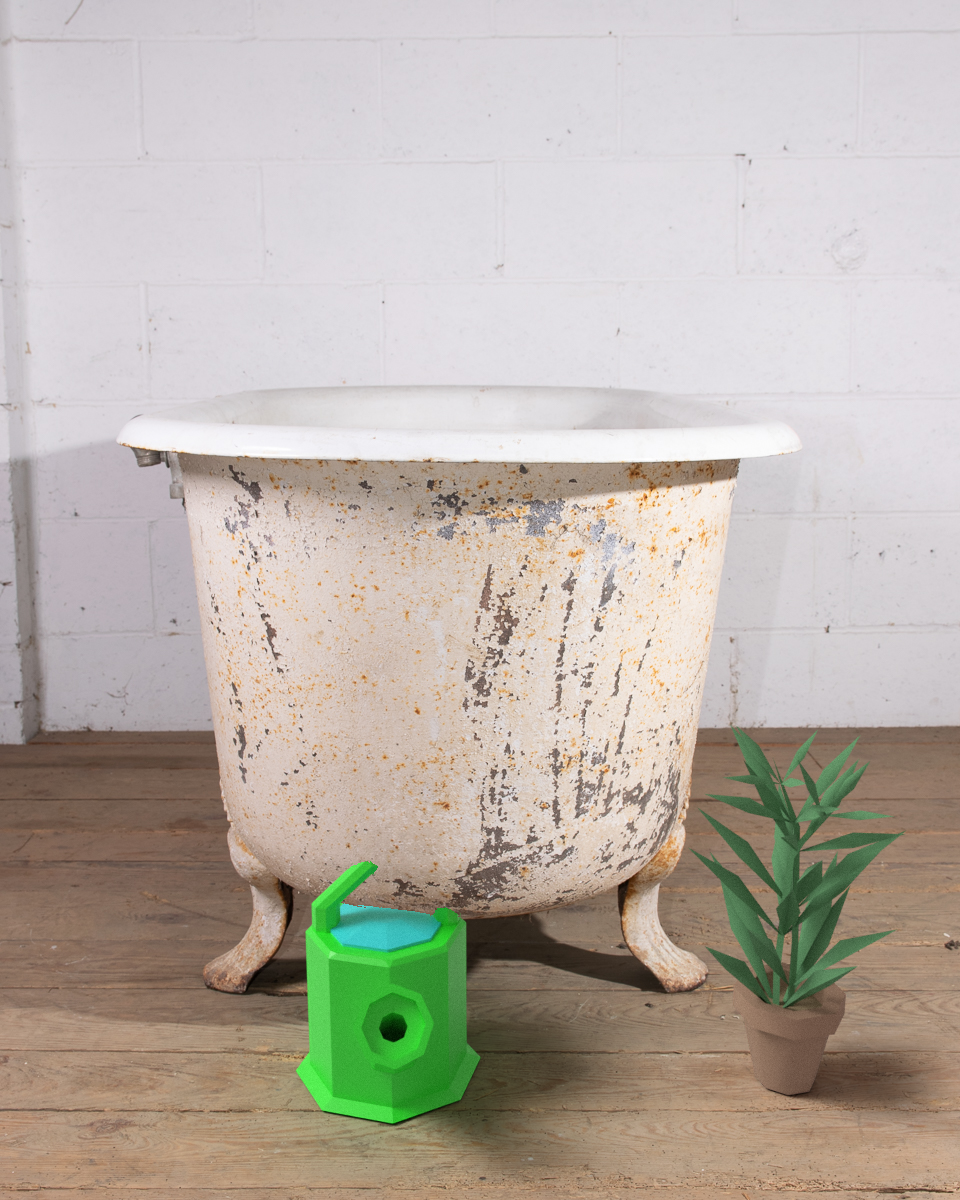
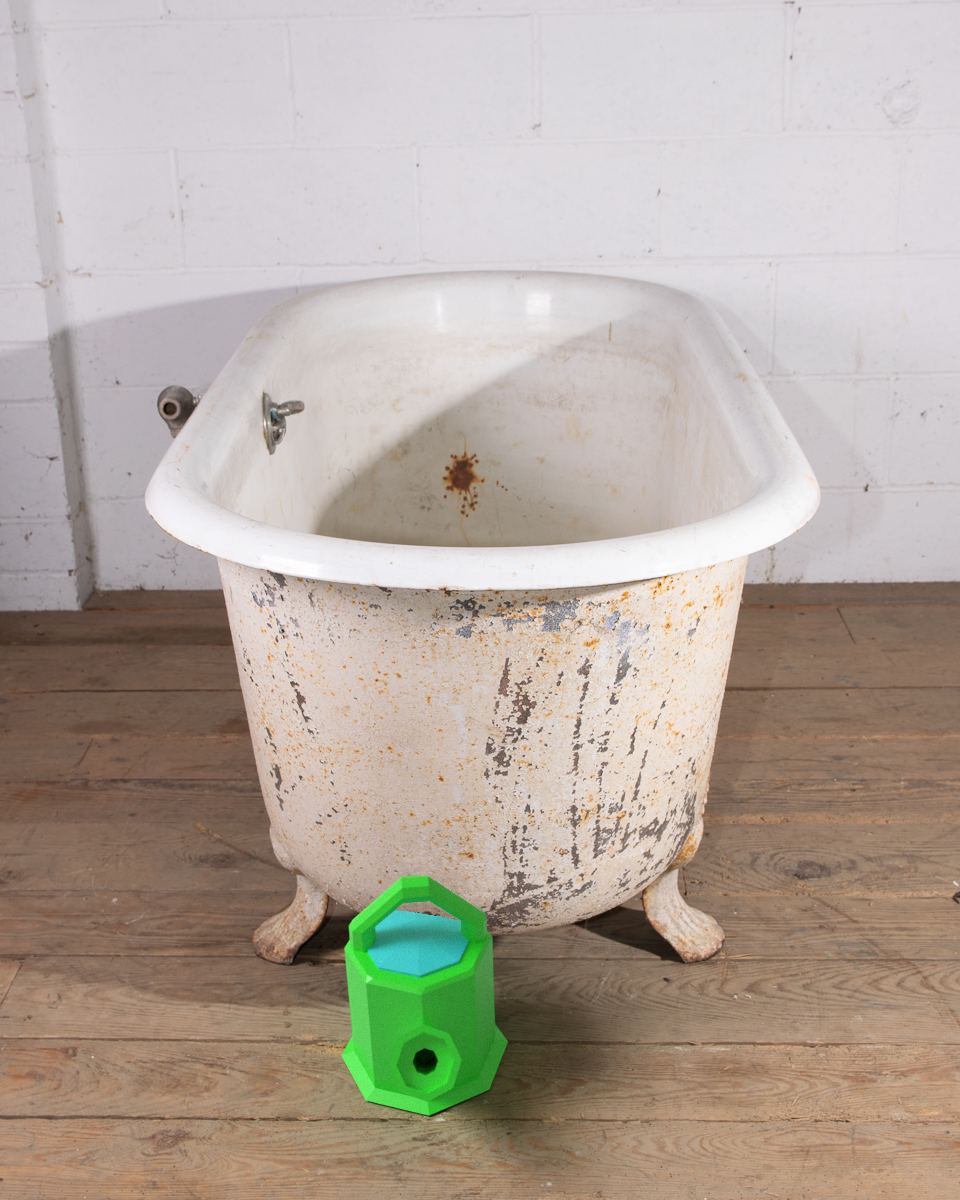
potted plant: present [689,726,905,1095] -> none [699,775,908,1088]

